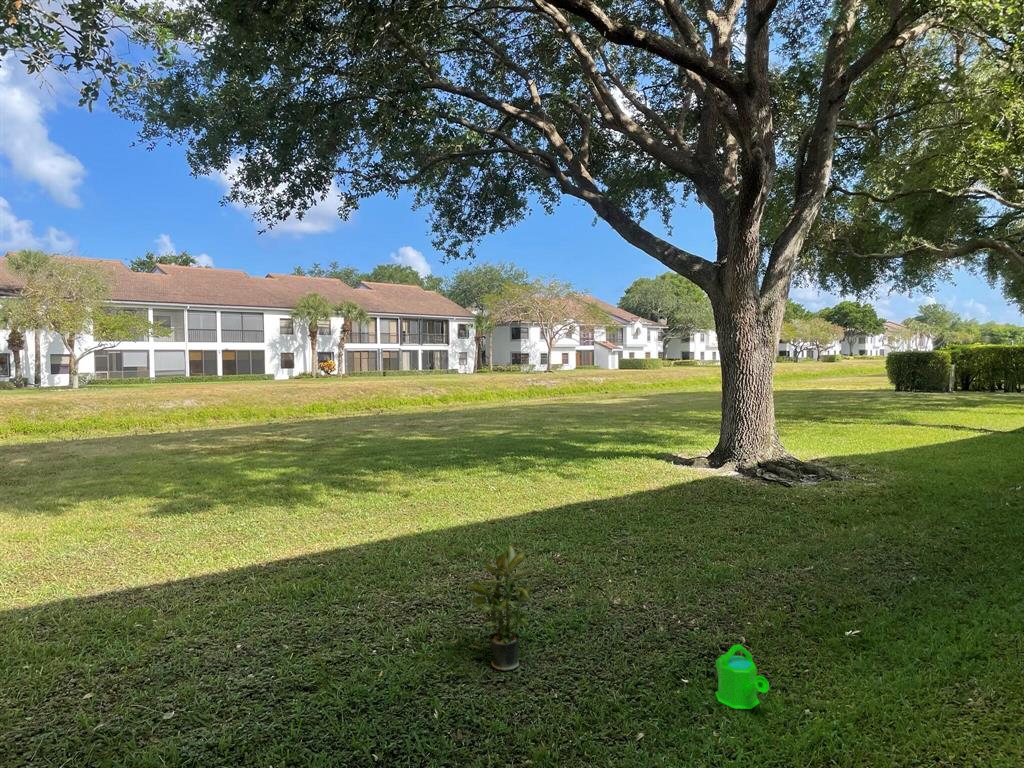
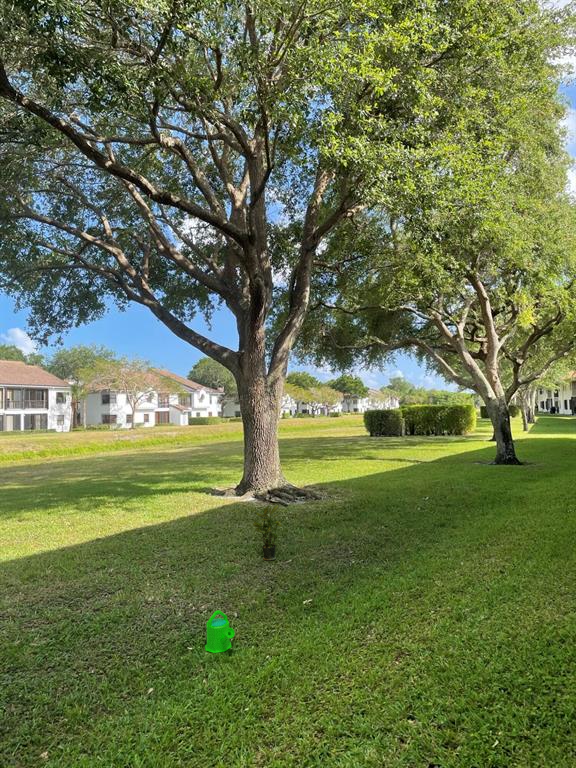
potted plant: present [470,545,534,671] -> present [253,504,282,561]

